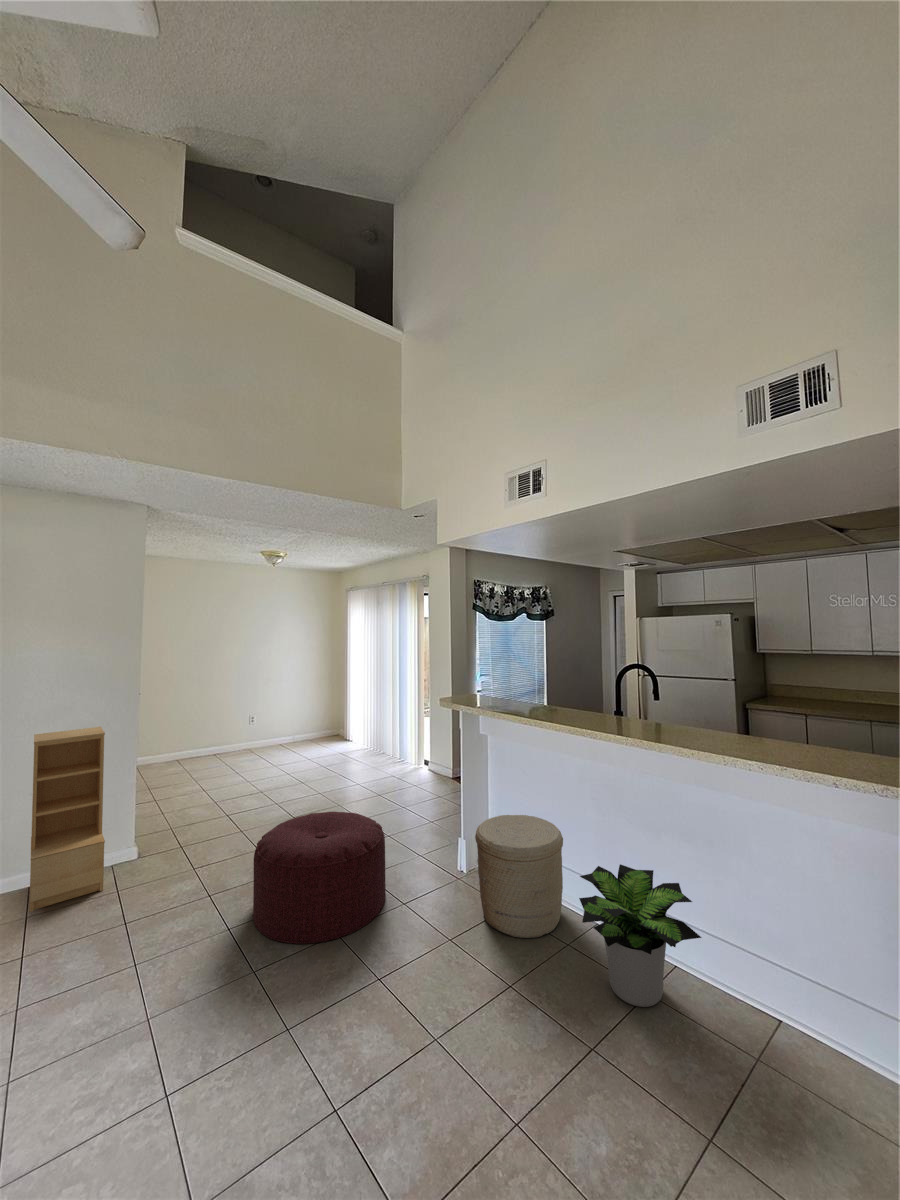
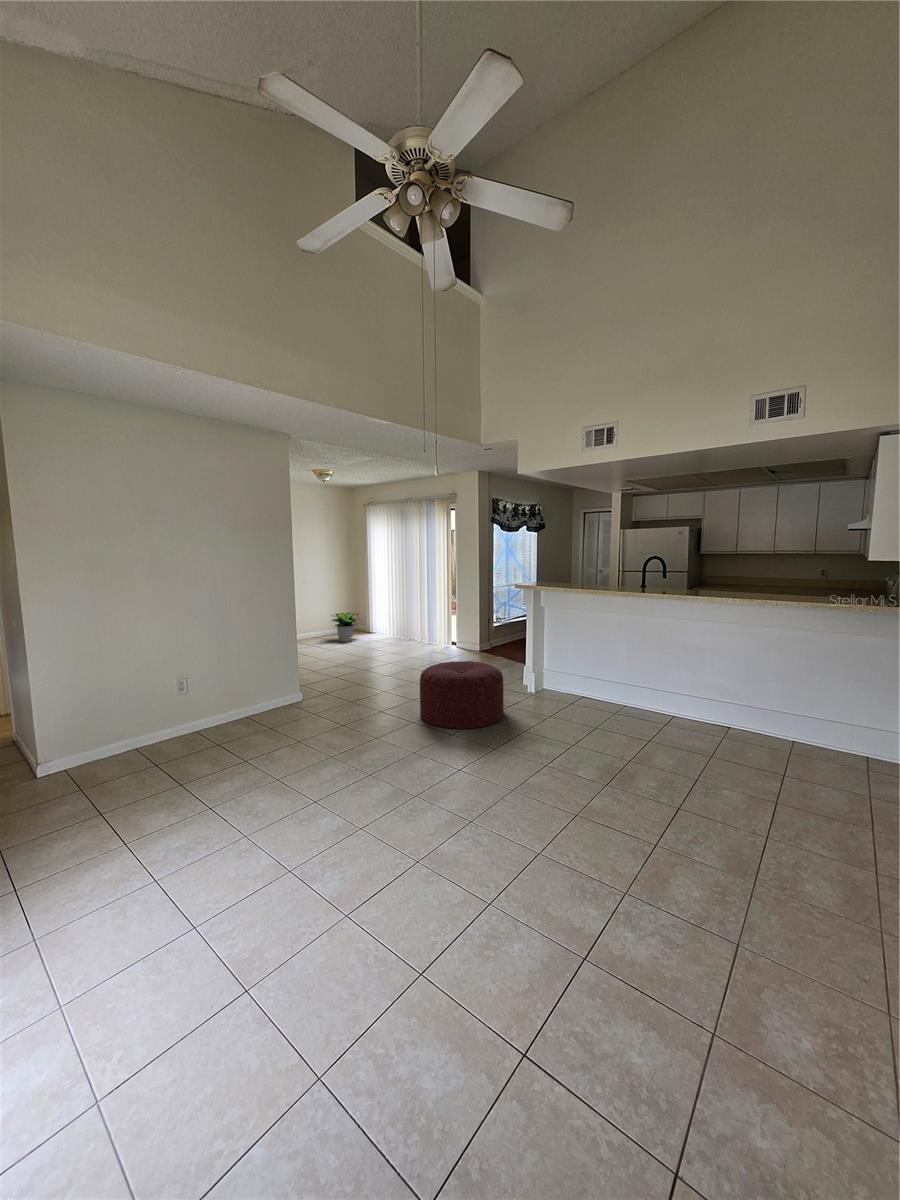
bookshelf: present [29,727,105,912] -> none [231,611,300,734]
woven basket: present [475,815,563,938] -> none [561,654,616,716]
potted plant: present [579,864,701,1007] -> present [332,613,361,642]

